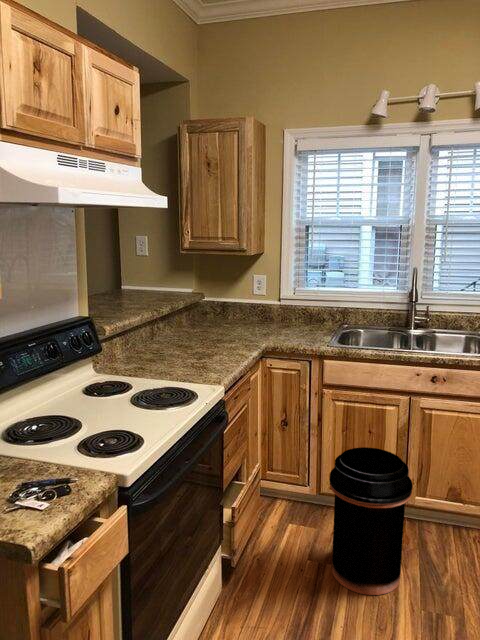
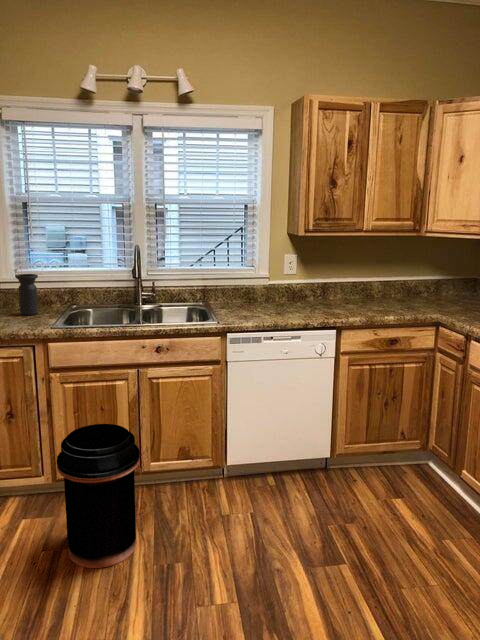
vase: none [296,293,316,332] -> present [15,274,38,315]

